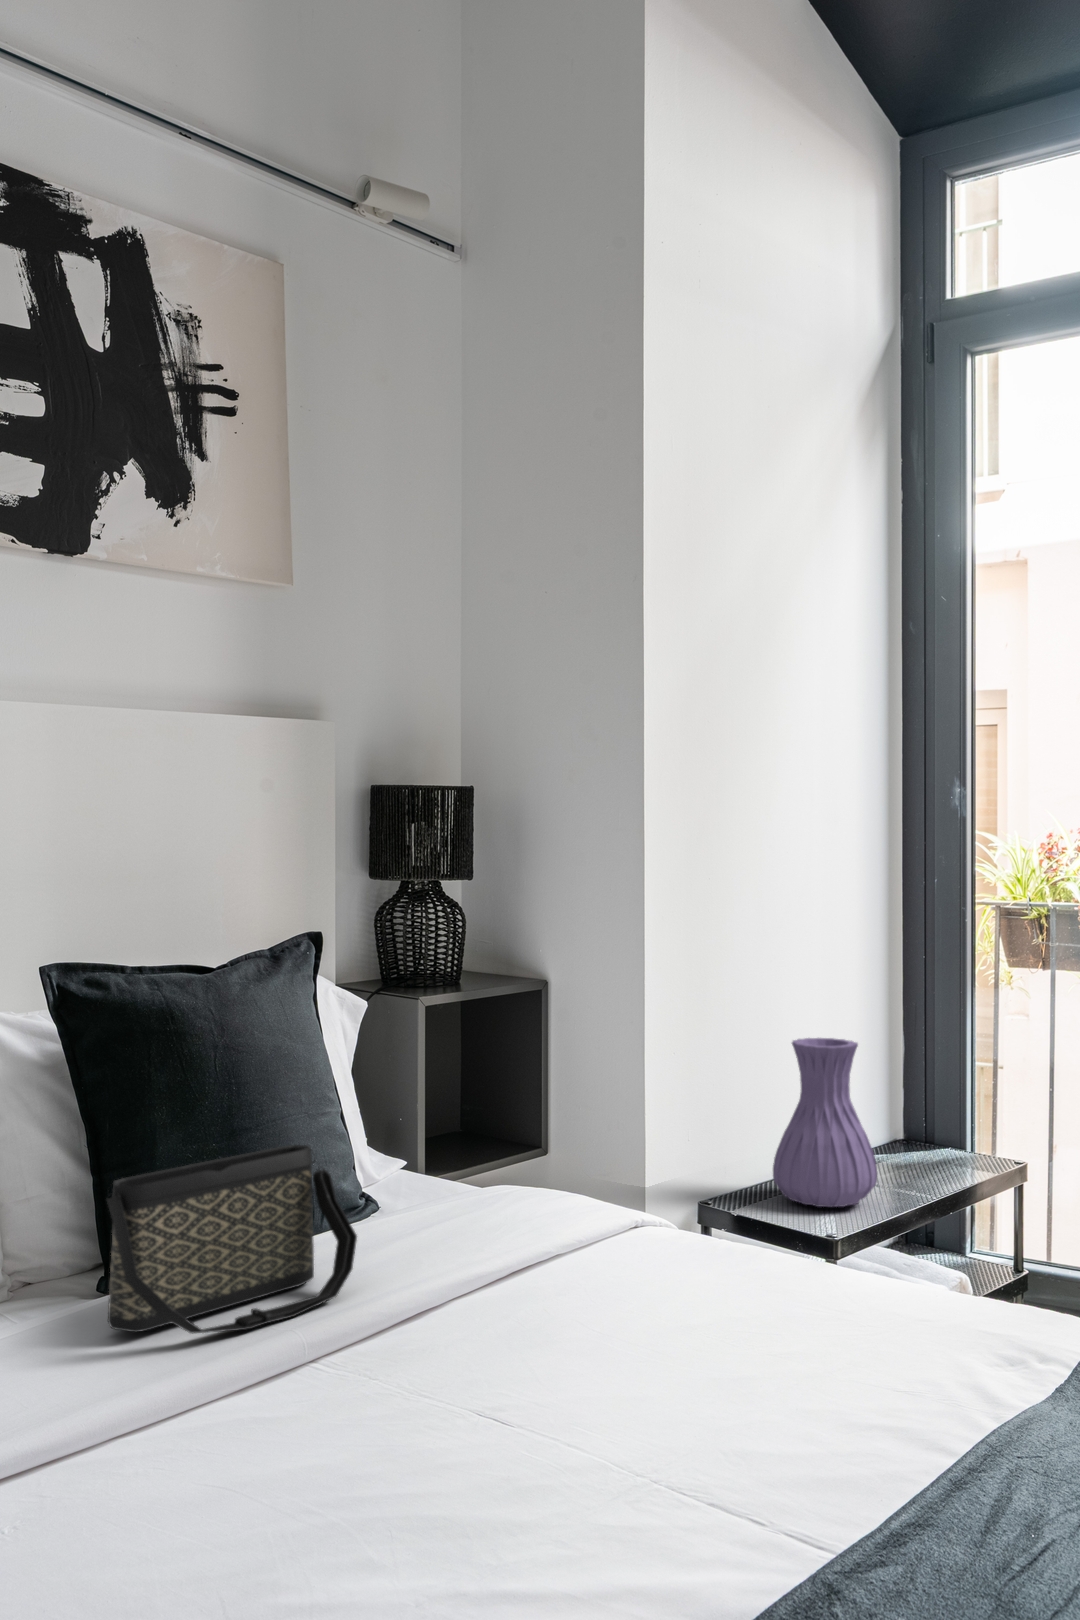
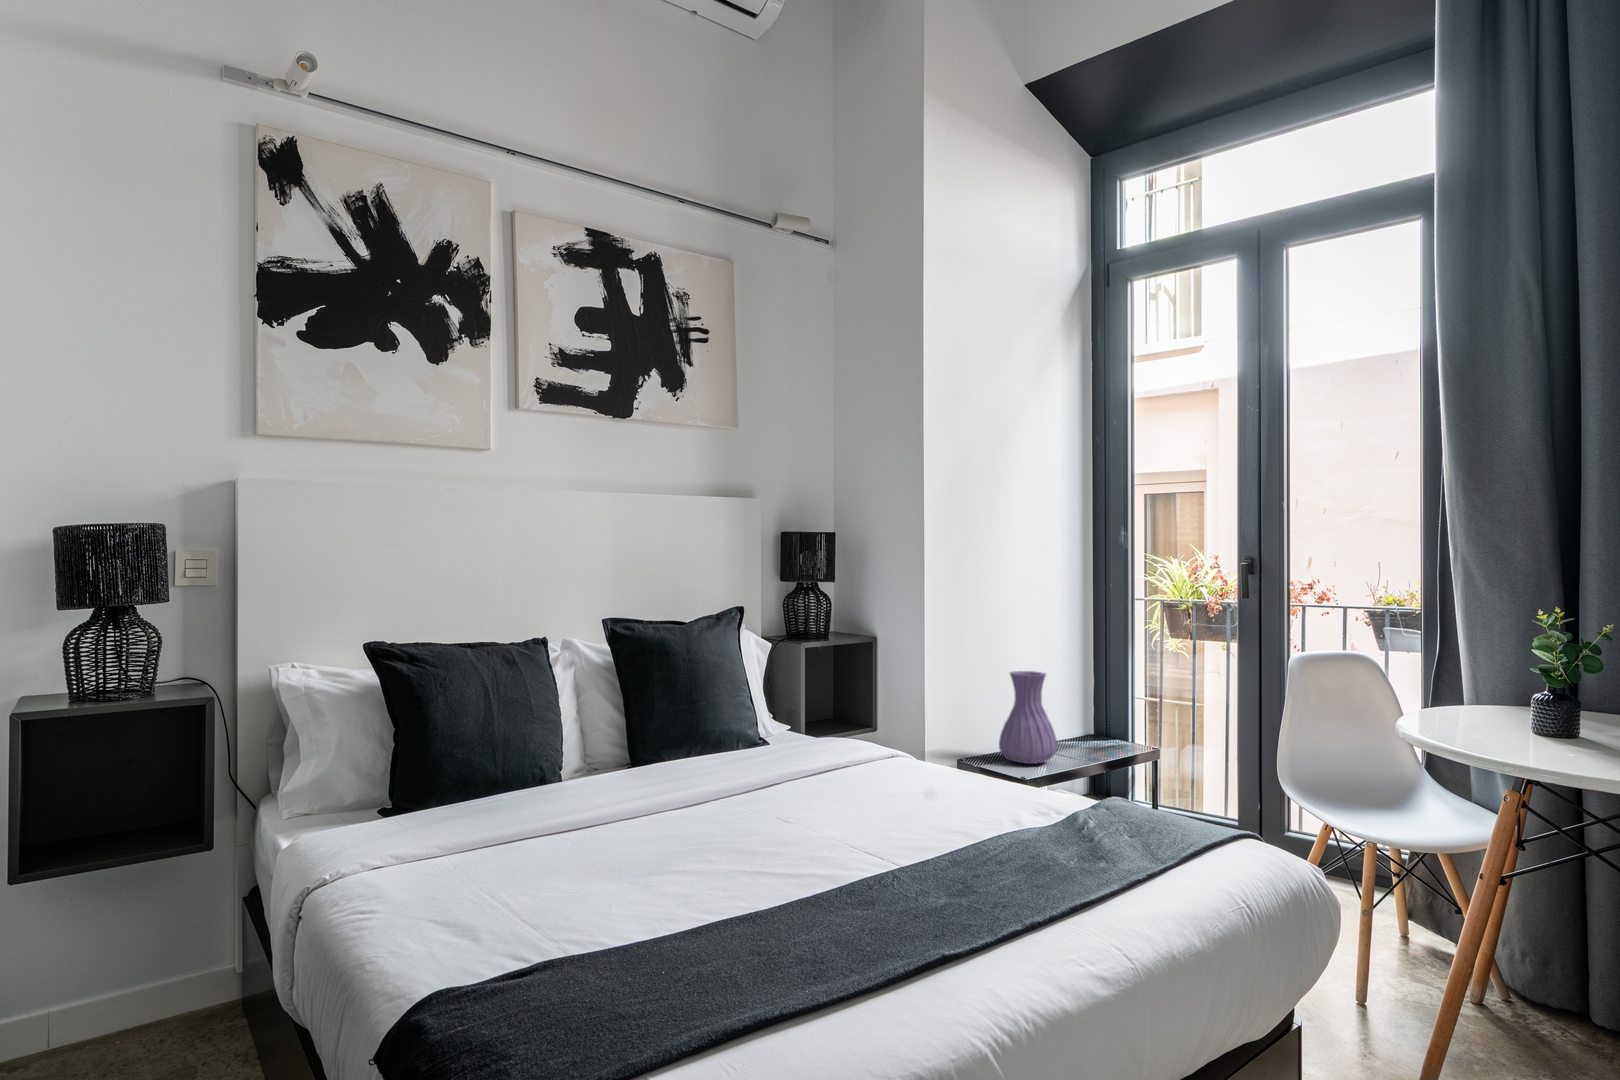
handbag: present [107,1145,357,1334] -> none [623,703,741,784]

